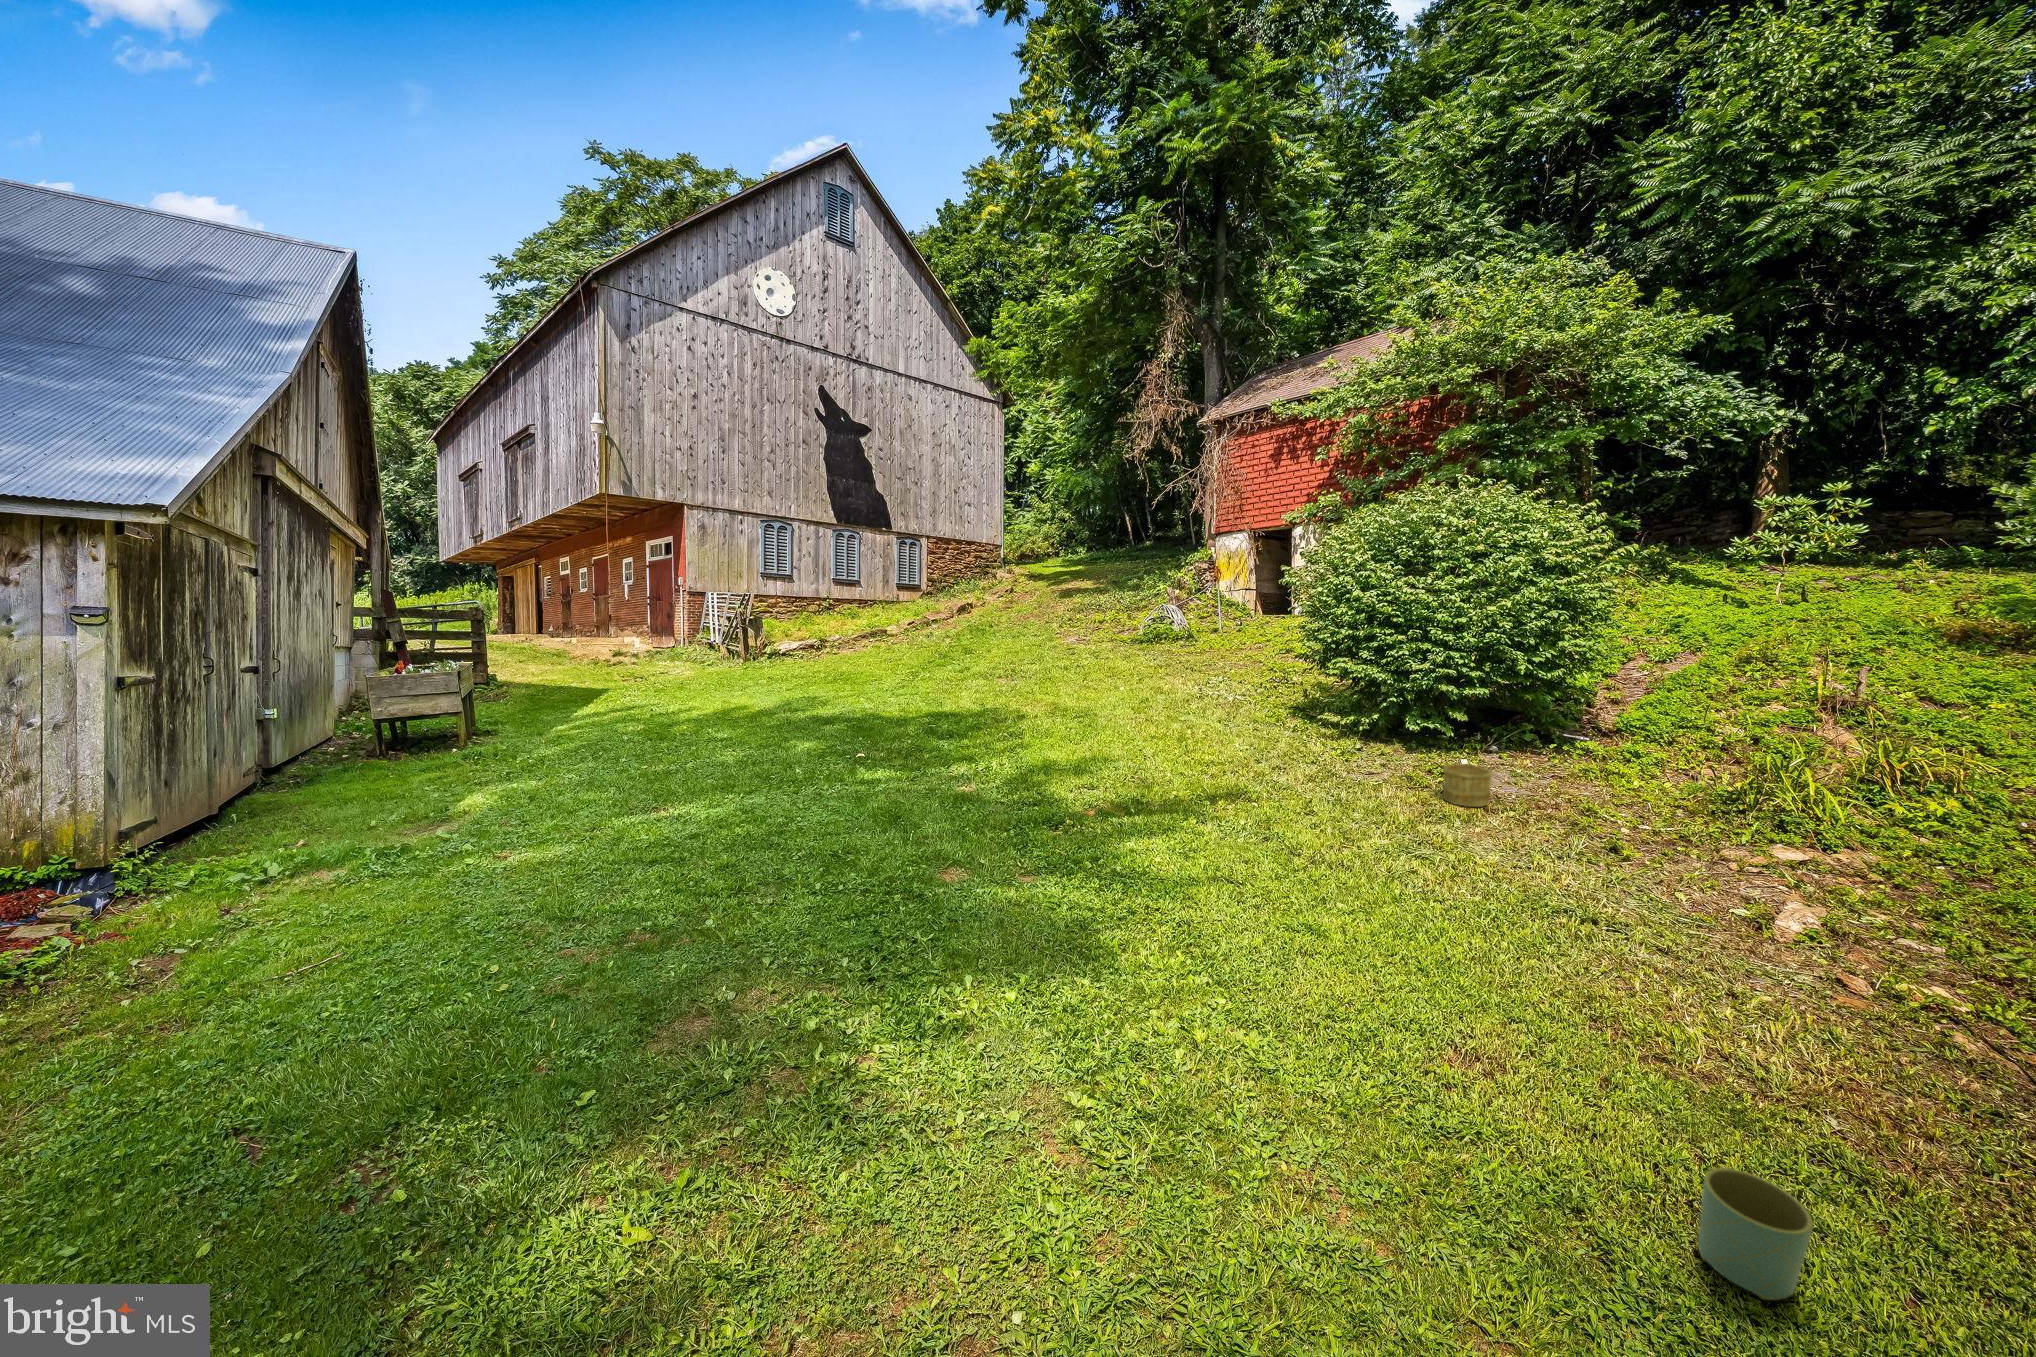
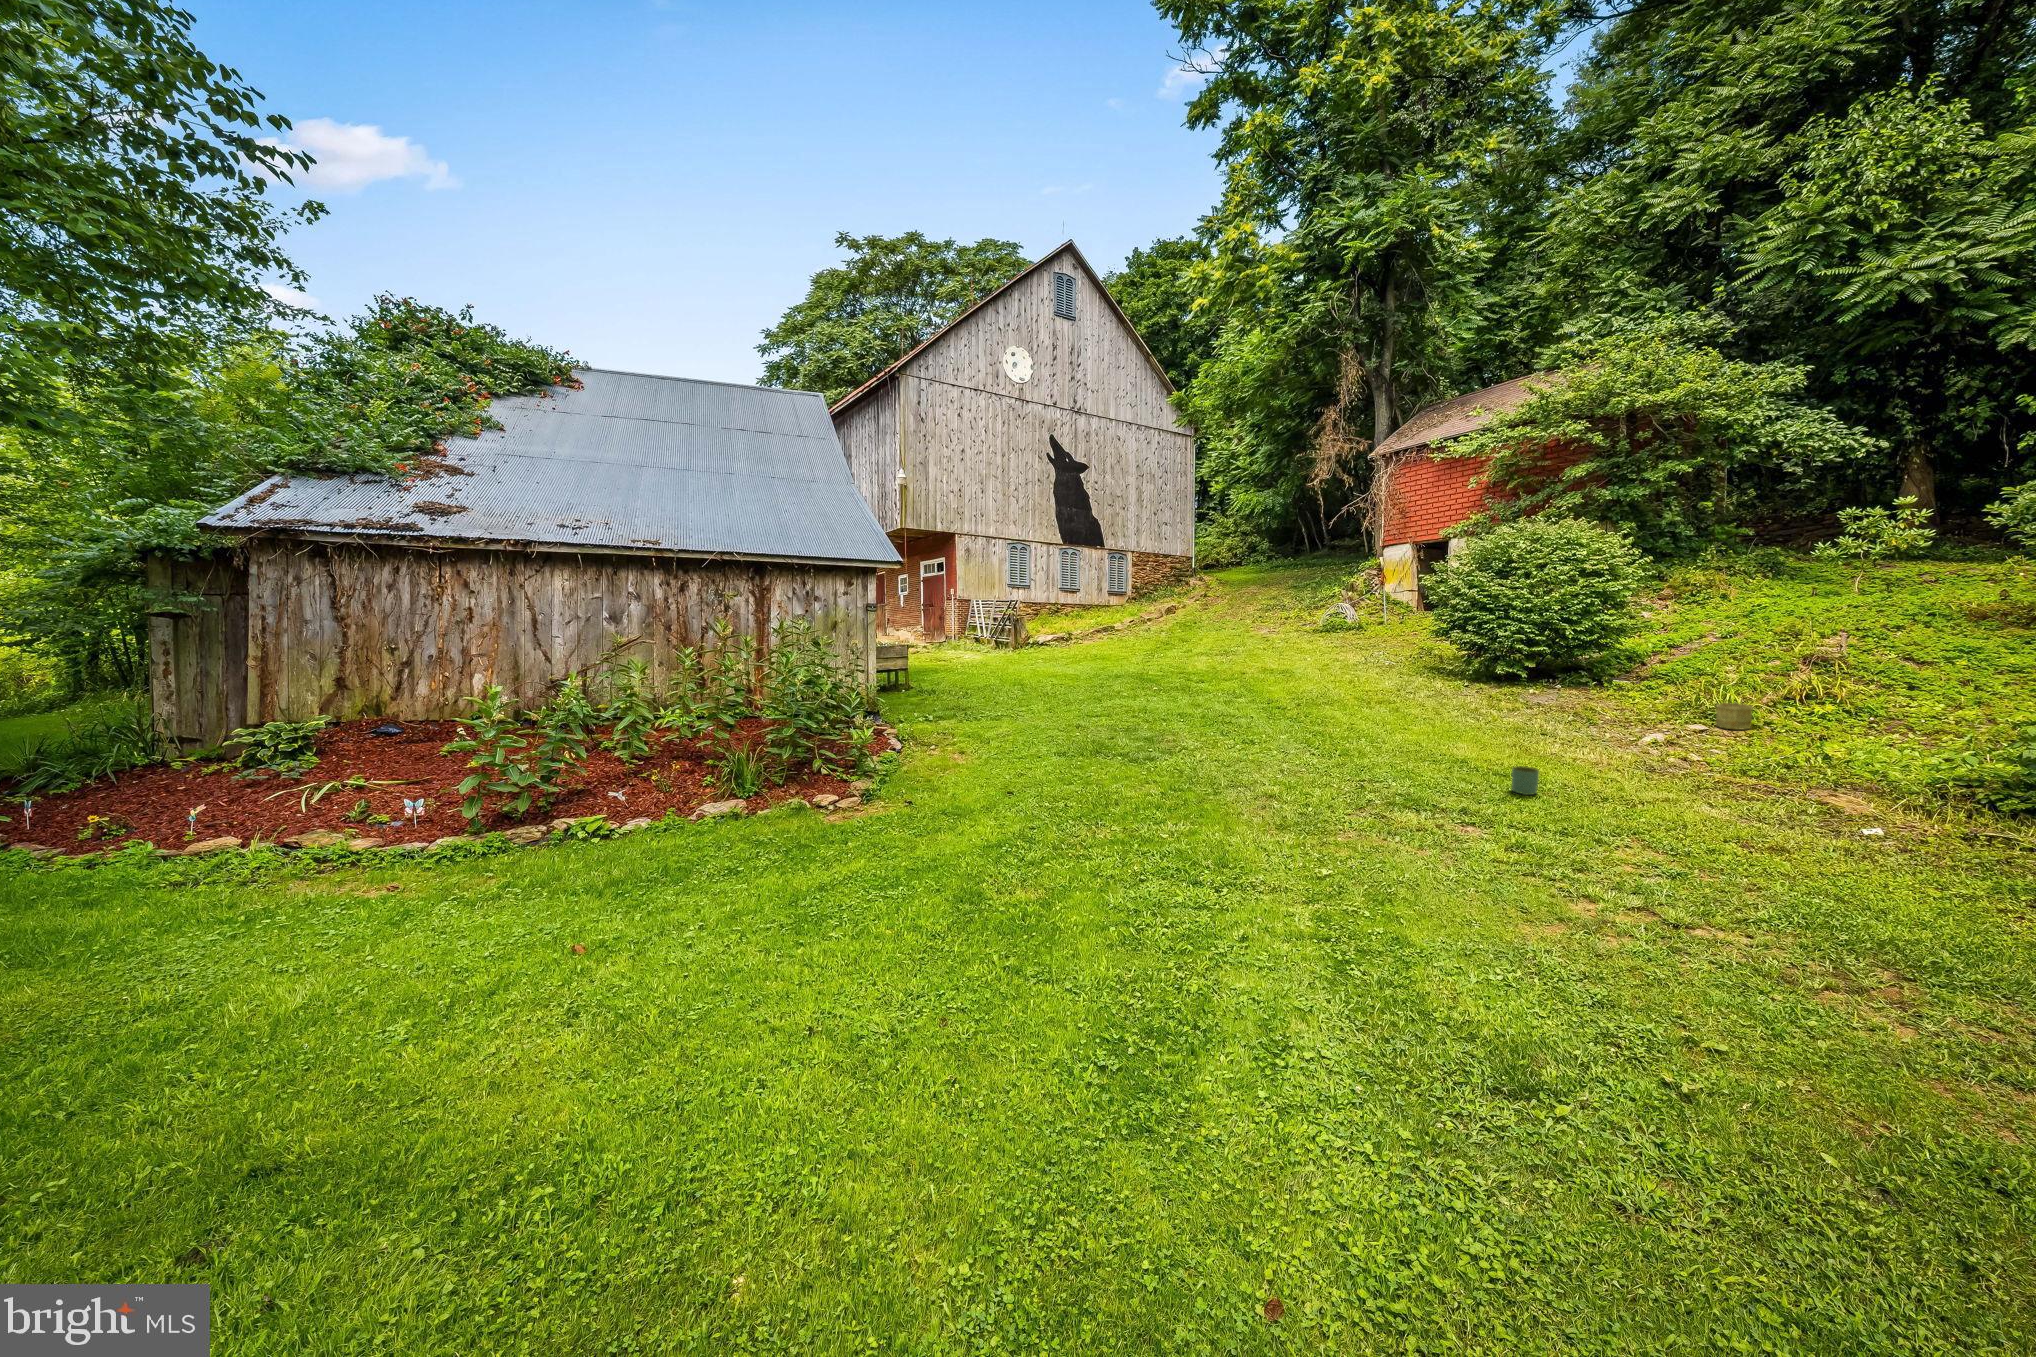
wooden bucket: present [1443,764,1492,807] -> present [1716,703,1753,730]

